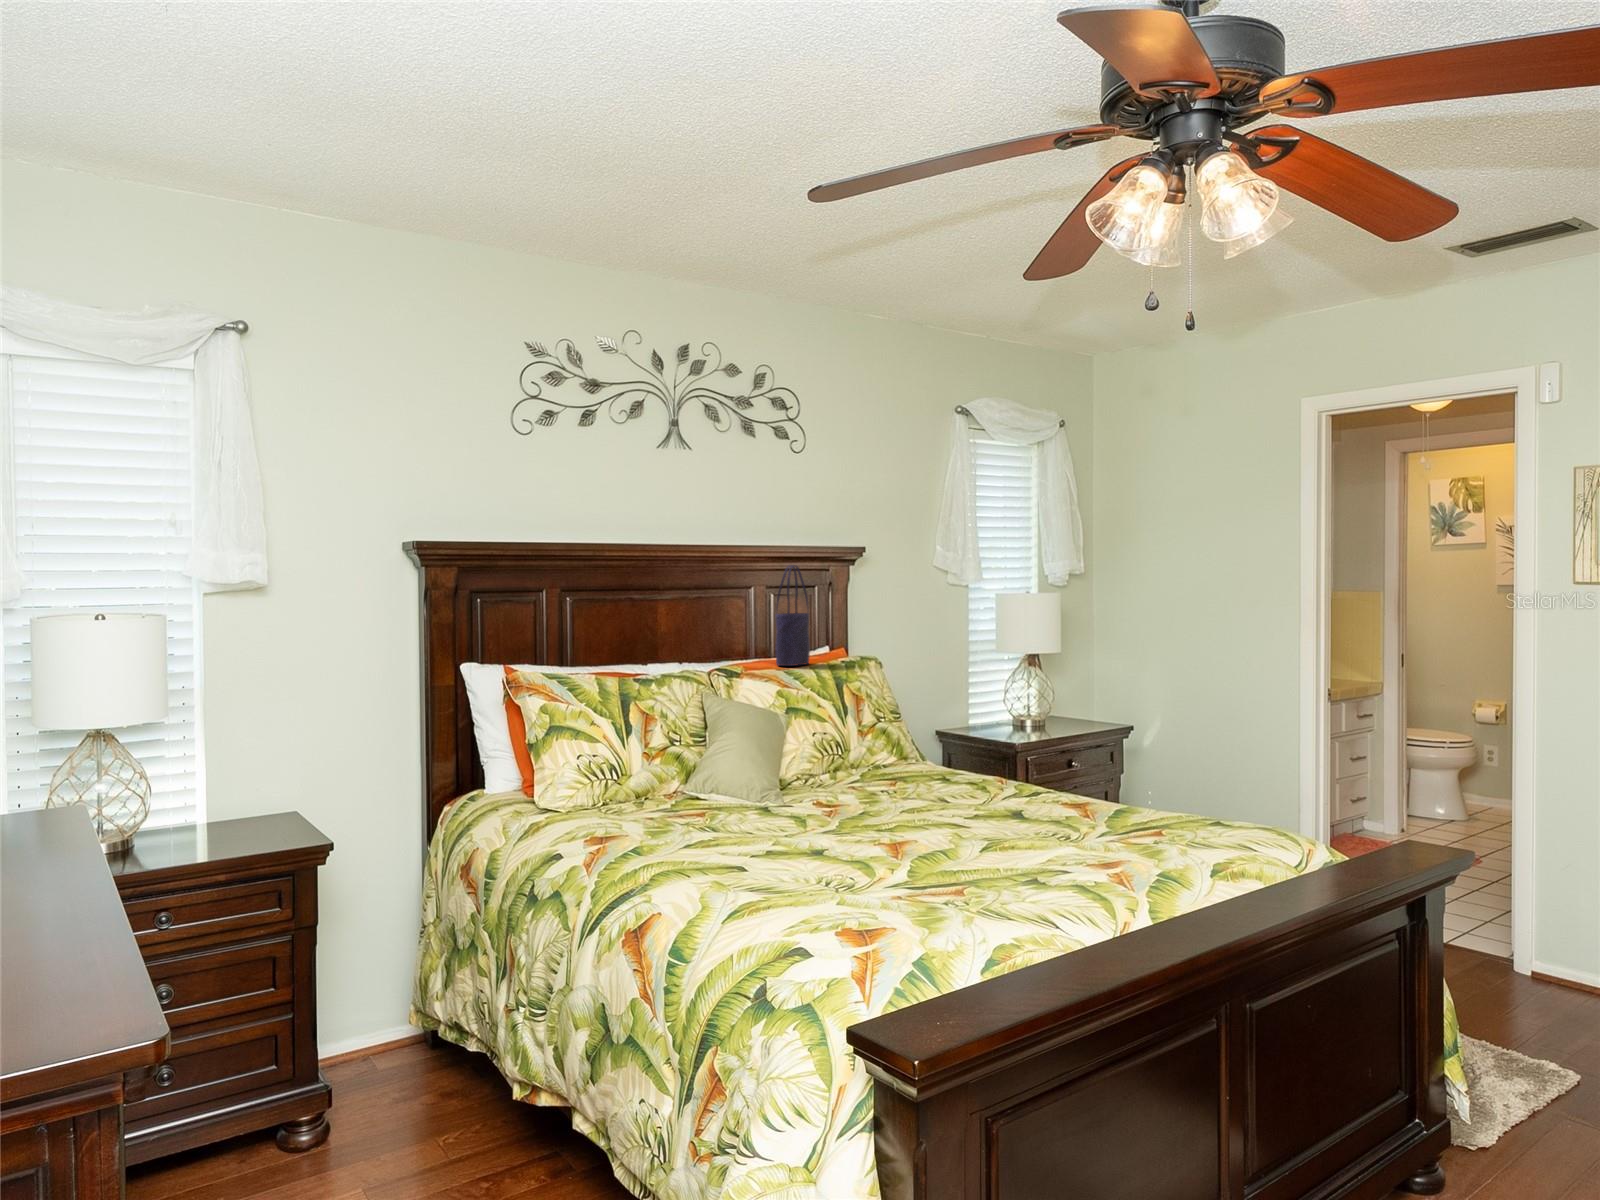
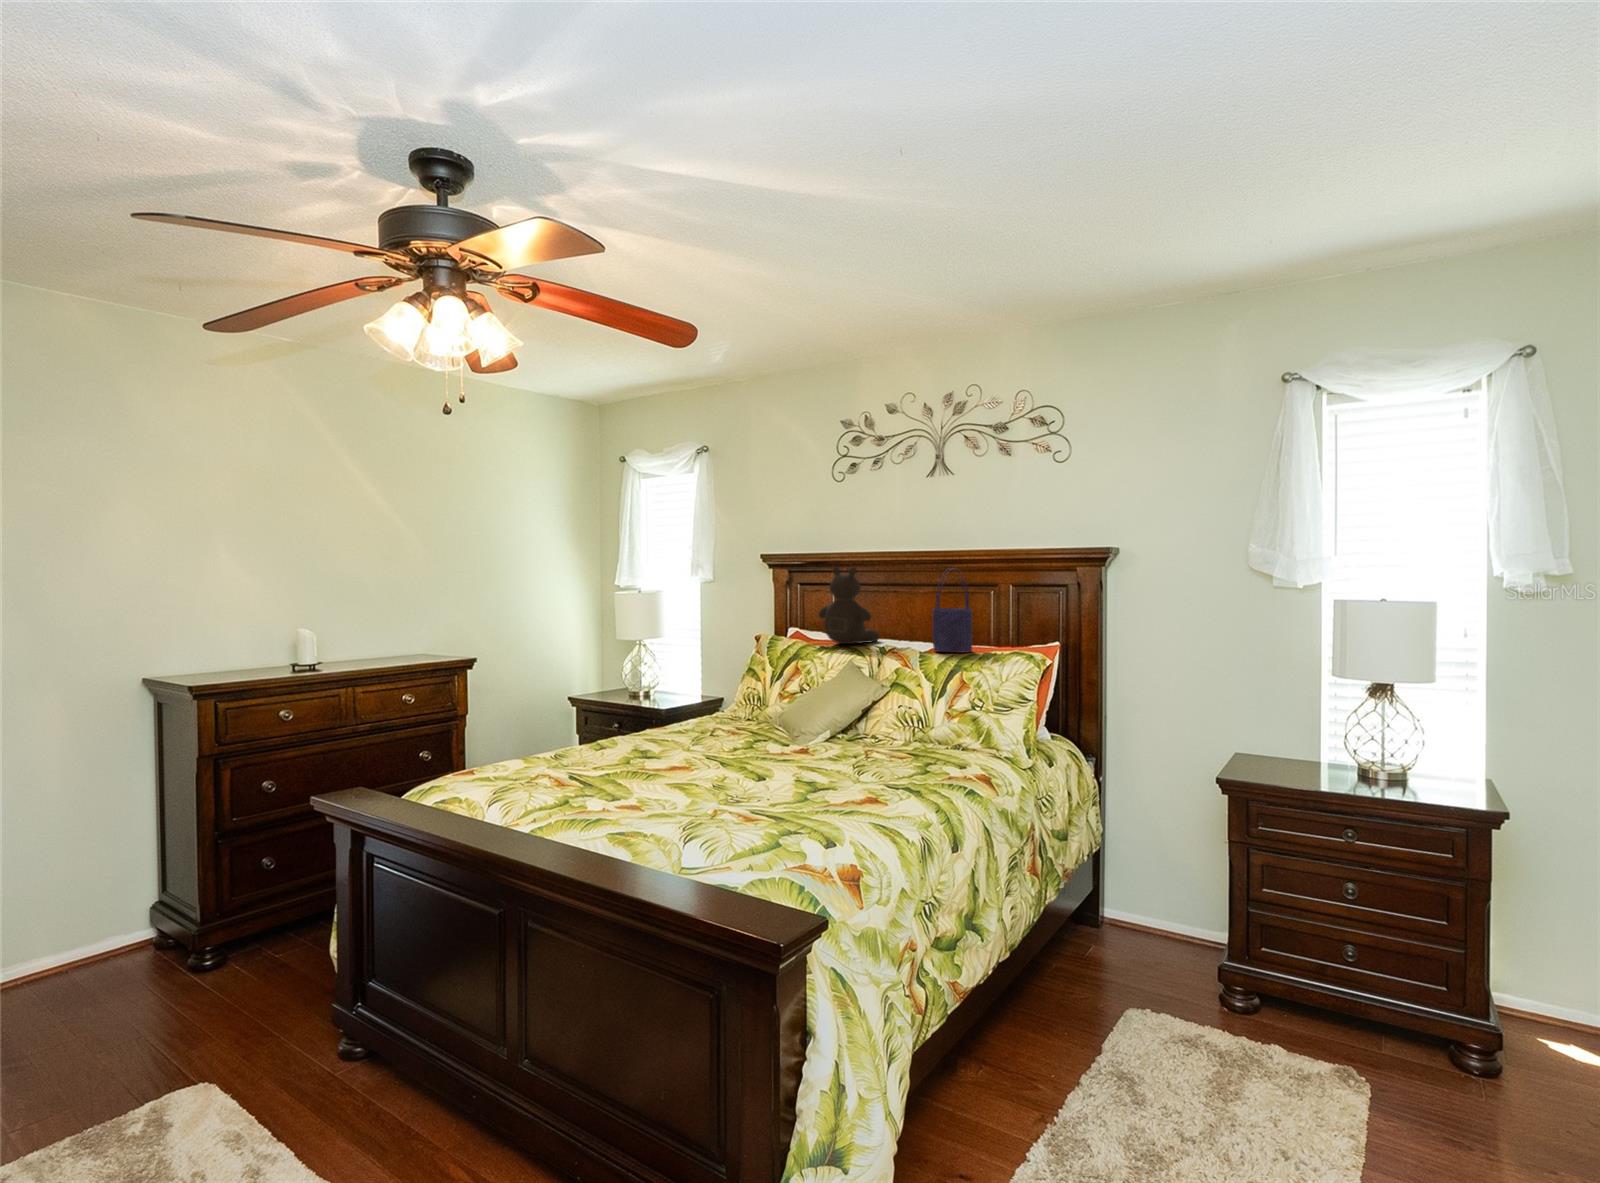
teddy bear: none [618,563,705,672] -> present [818,567,880,644]

